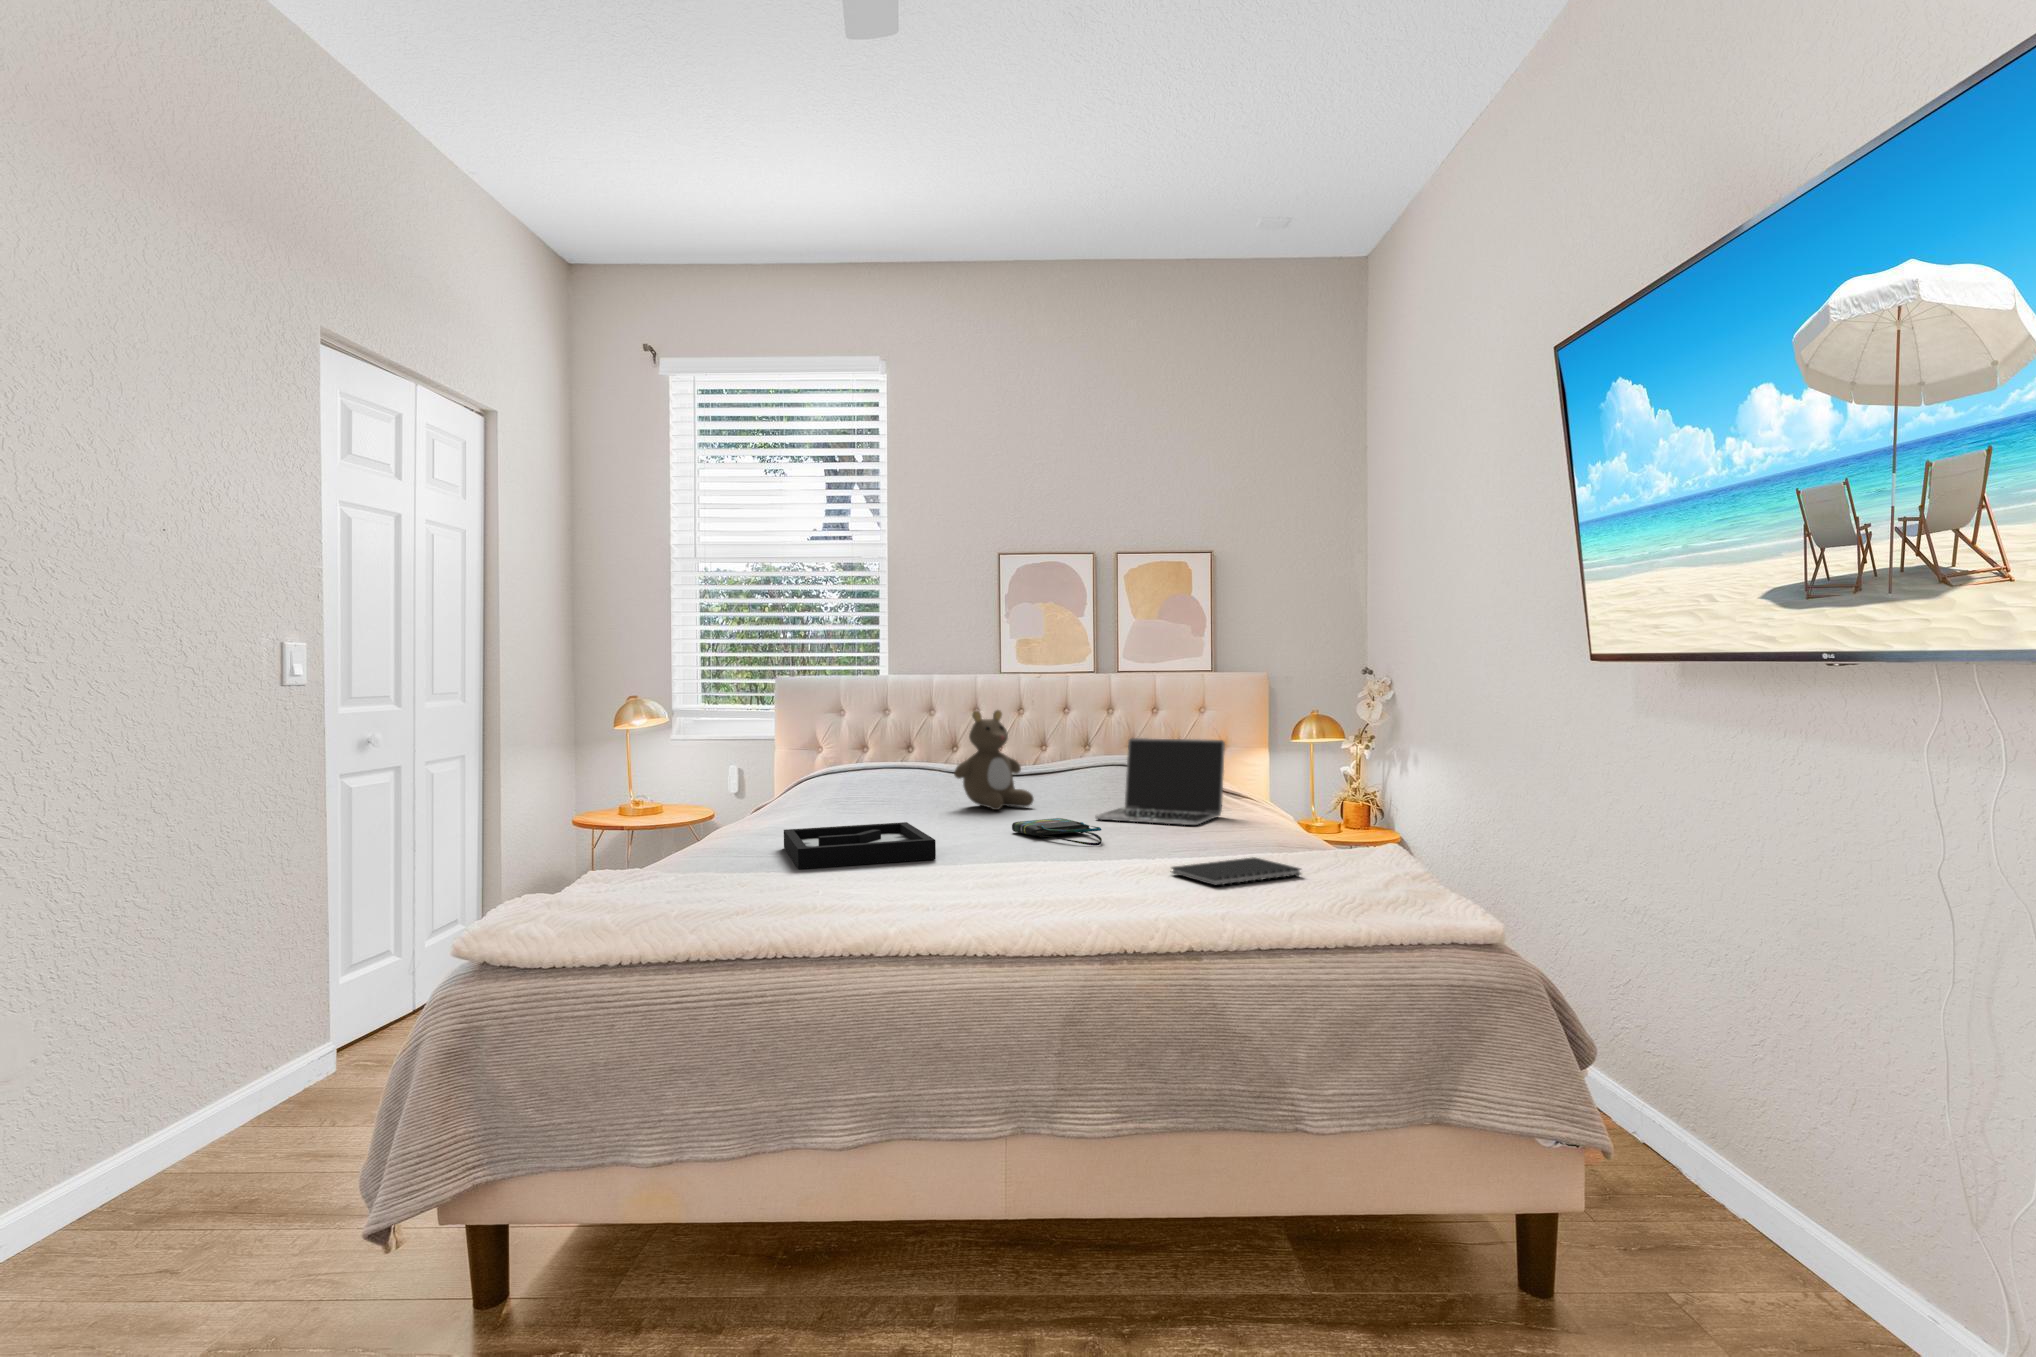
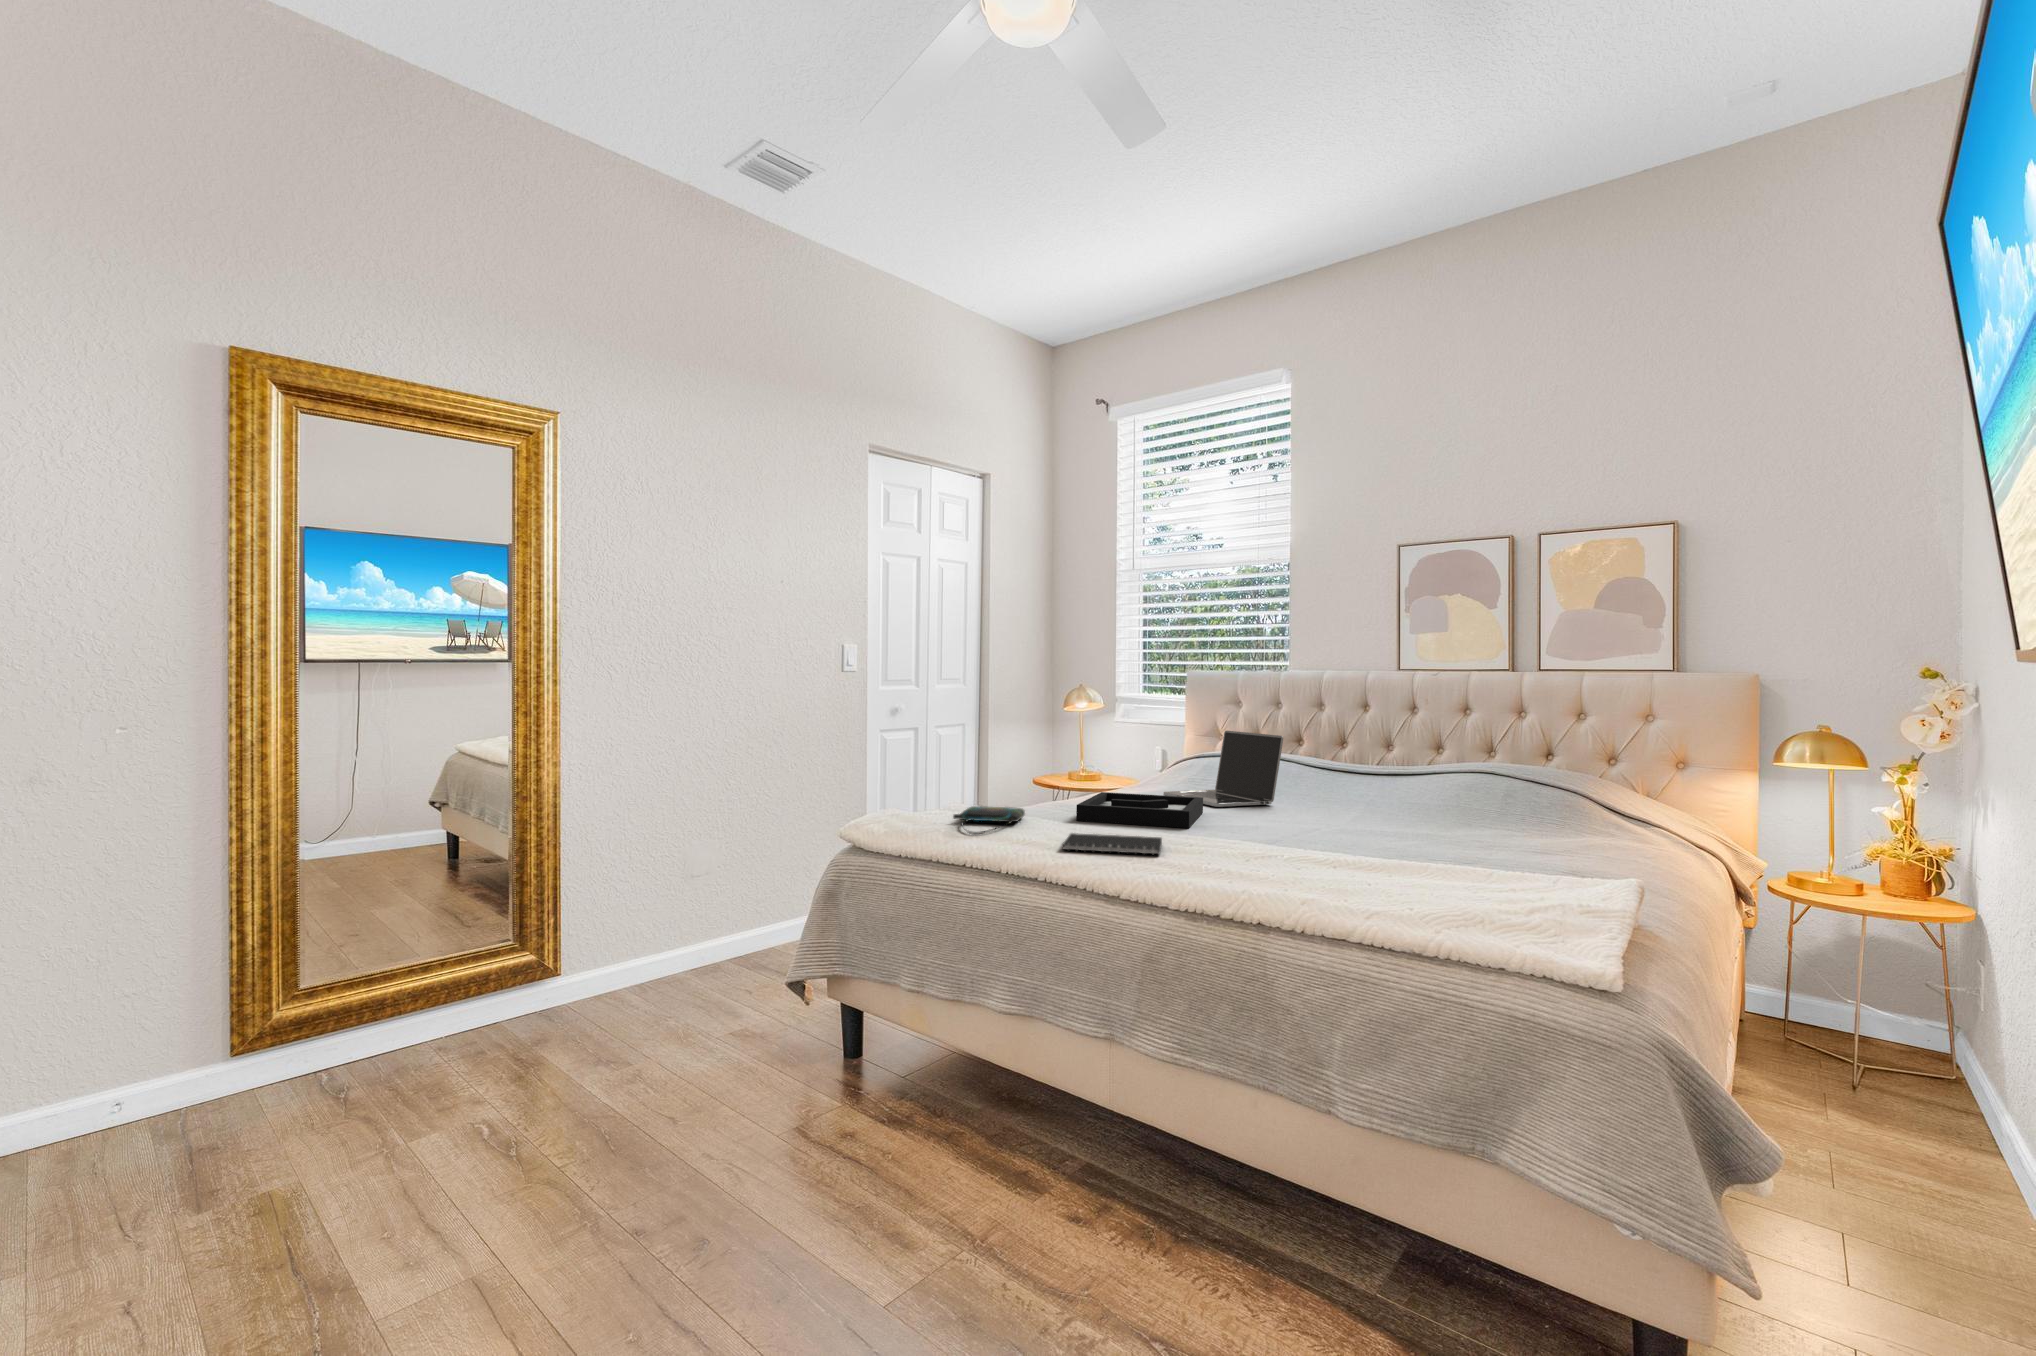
teddy bear: present [954,710,1034,810] -> none [1304,708,1379,802]
laptop: present [1095,738,1225,825] -> present [1163,731,1283,807]
tote bag: present [1012,818,1102,846] -> present [953,806,1025,835]
notebook: present [1172,857,1301,886] -> present [1063,833,1162,854]

